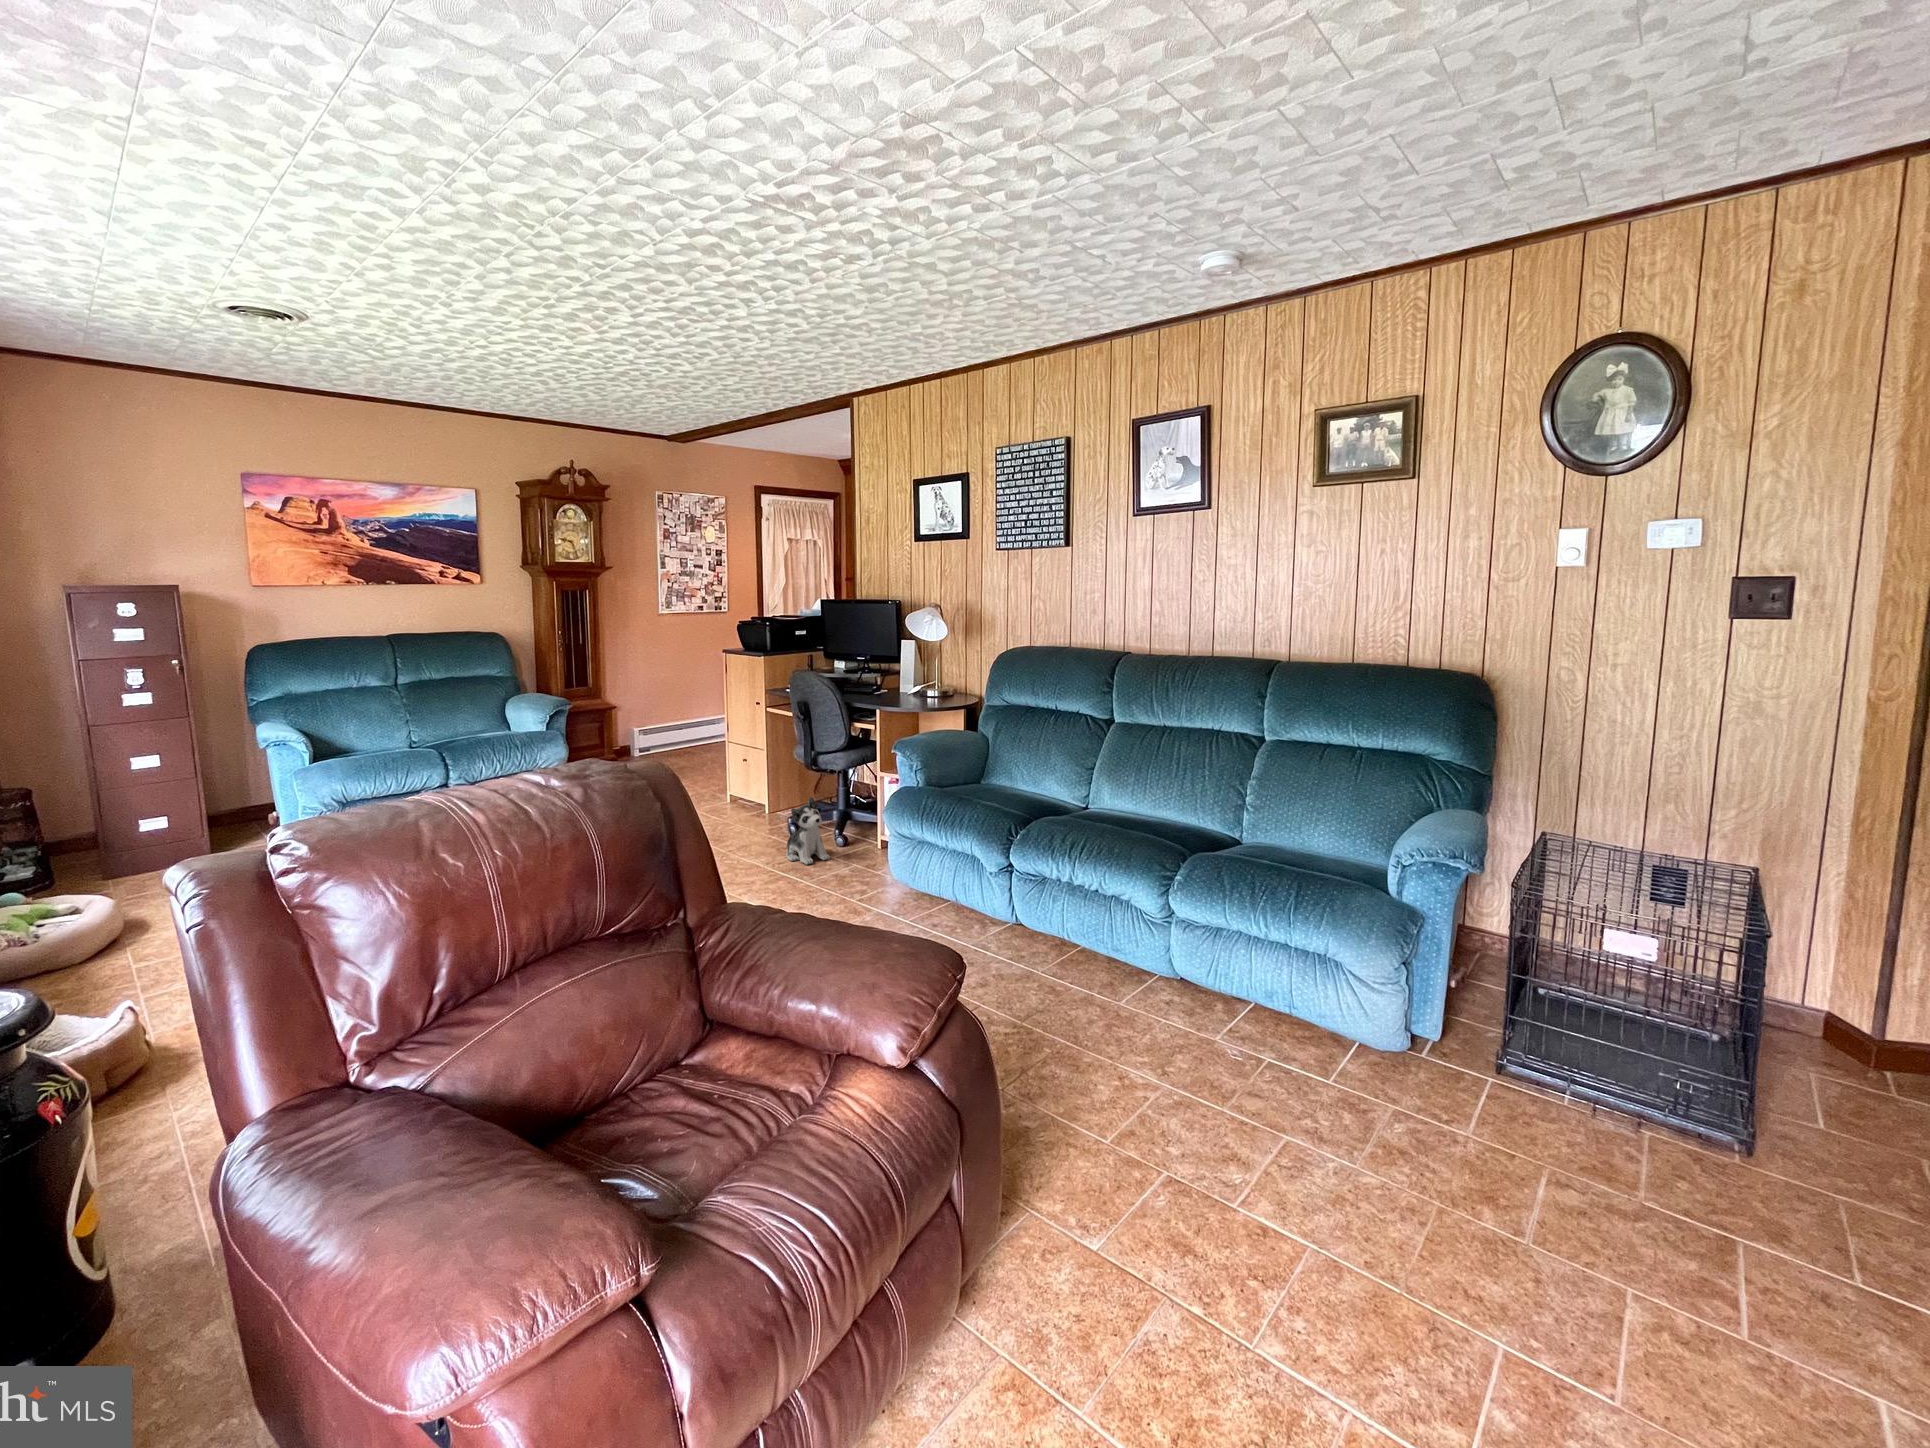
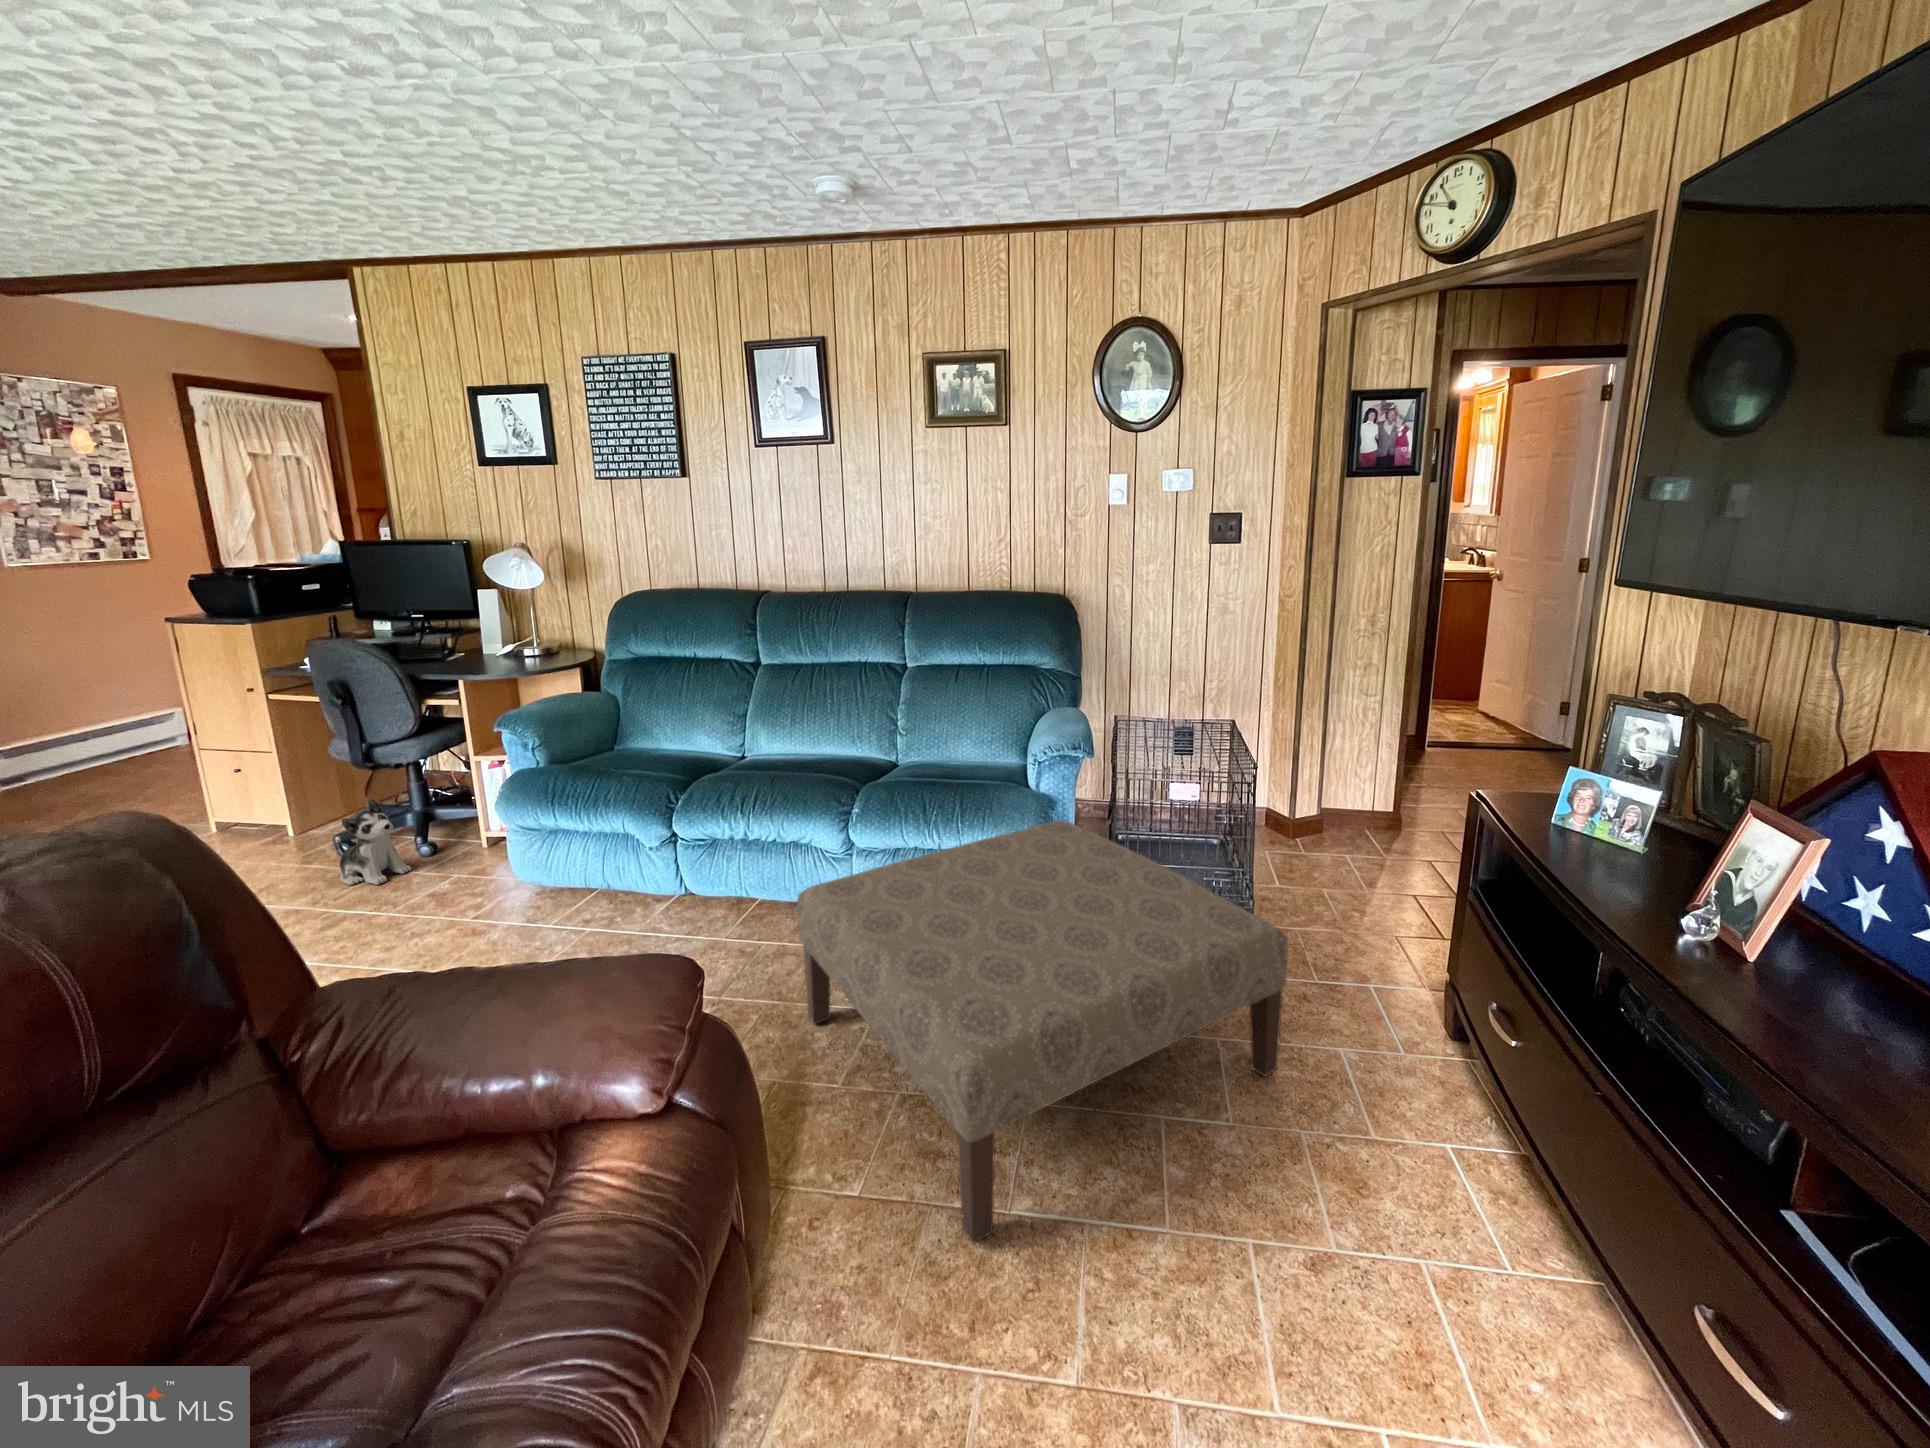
ottoman: none [1096,936,1744,1361] -> present [797,820,1288,1243]

